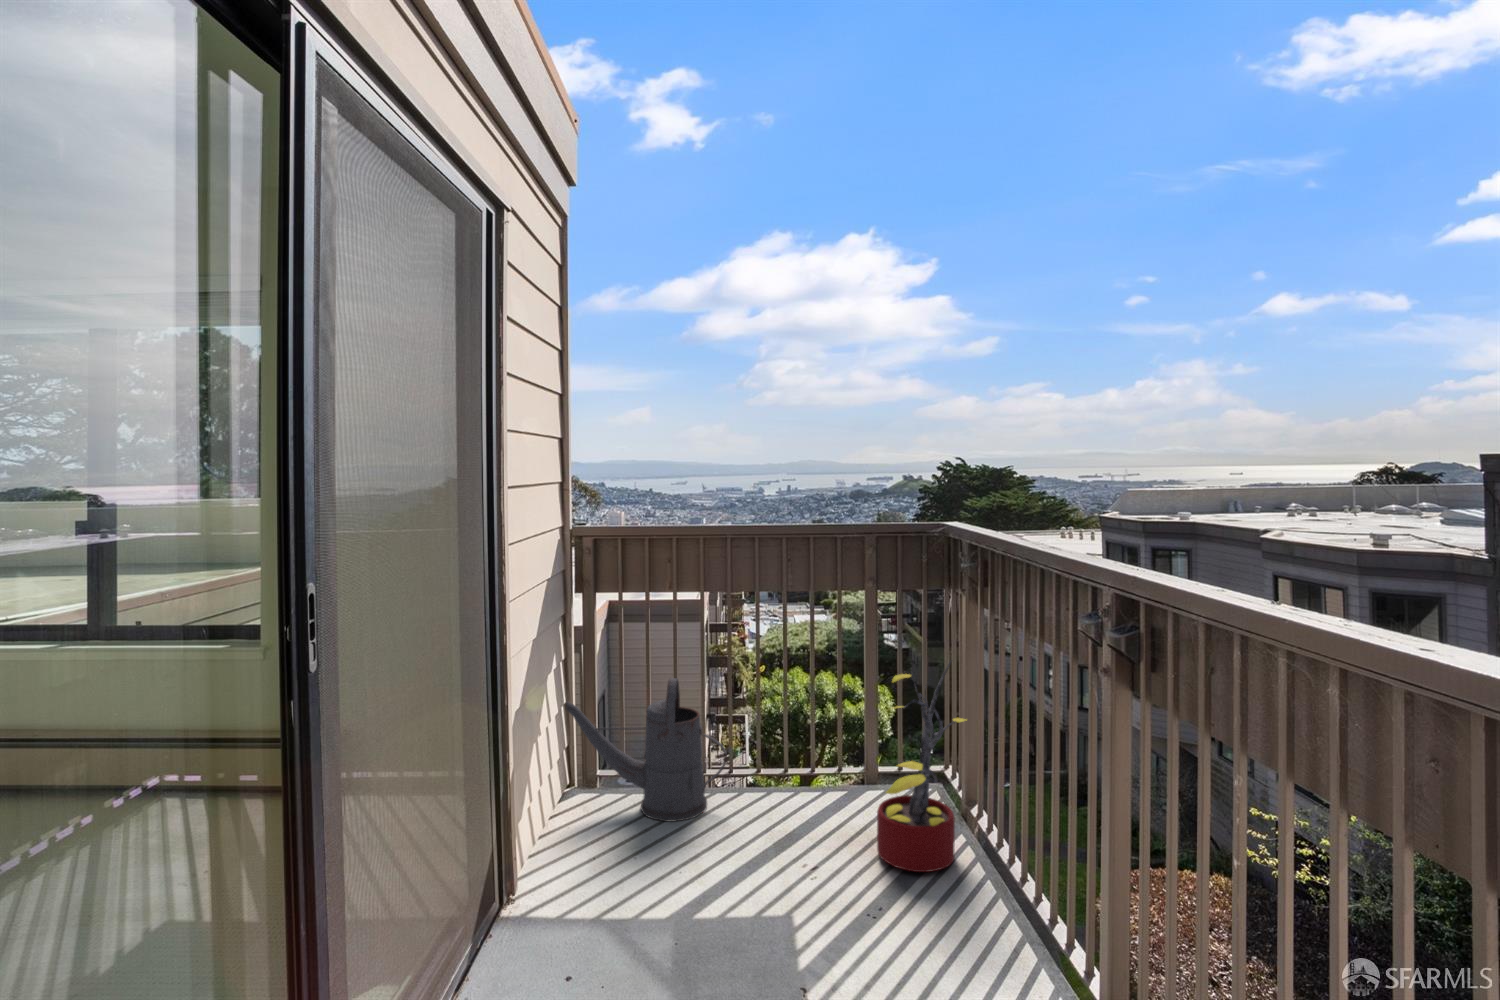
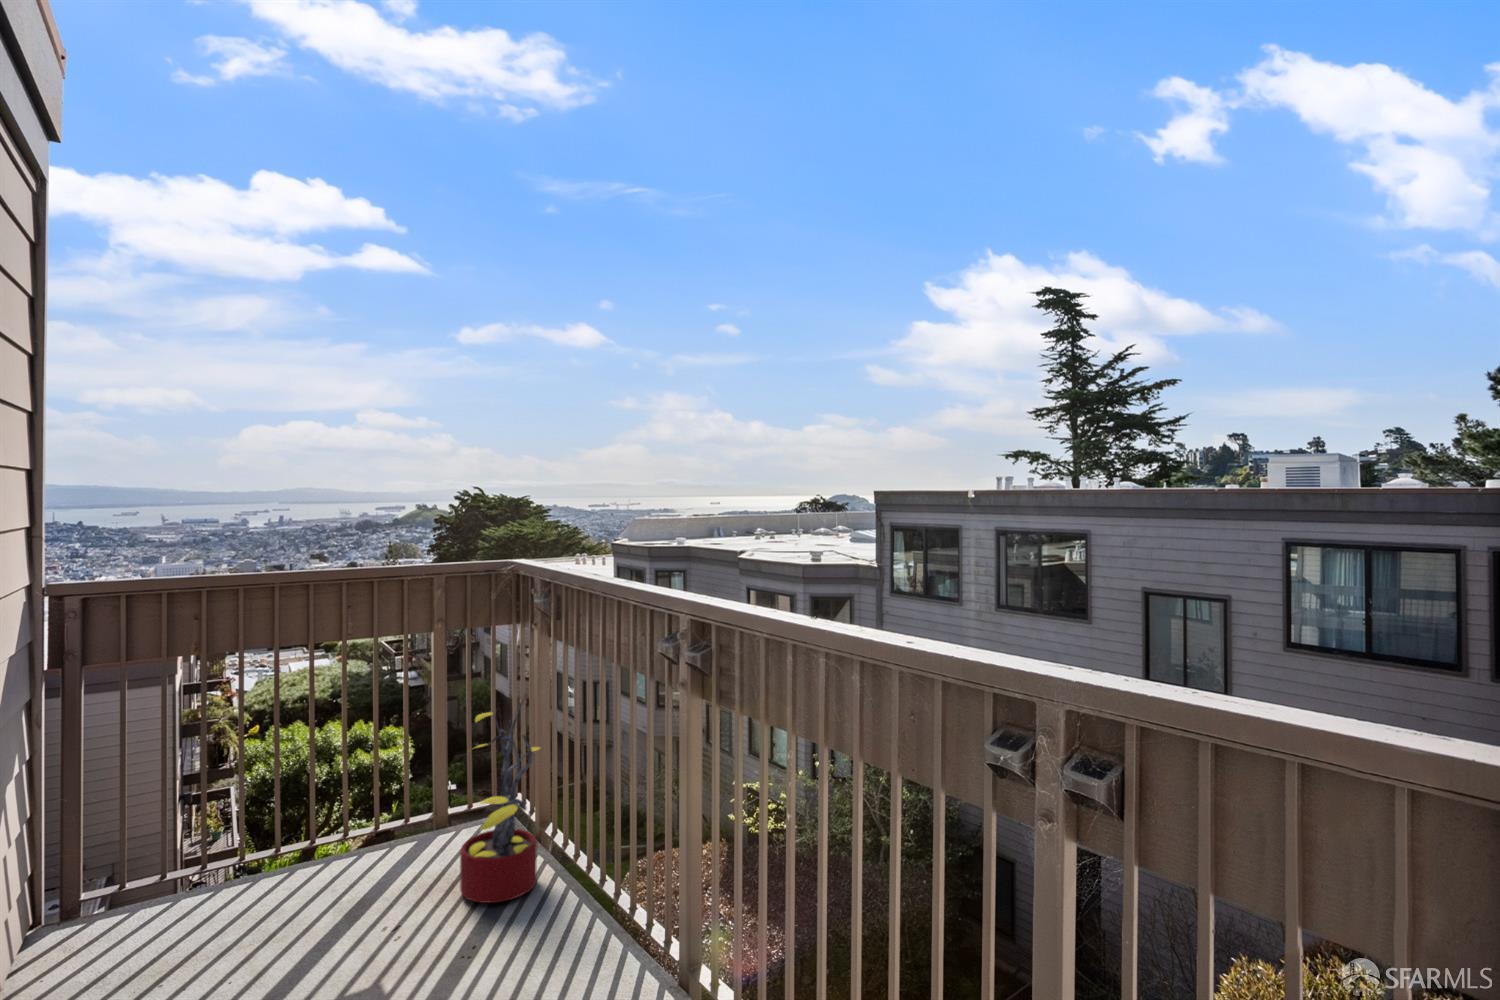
watering can: present [566,678,727,821] -> none [36,758,274,932]

